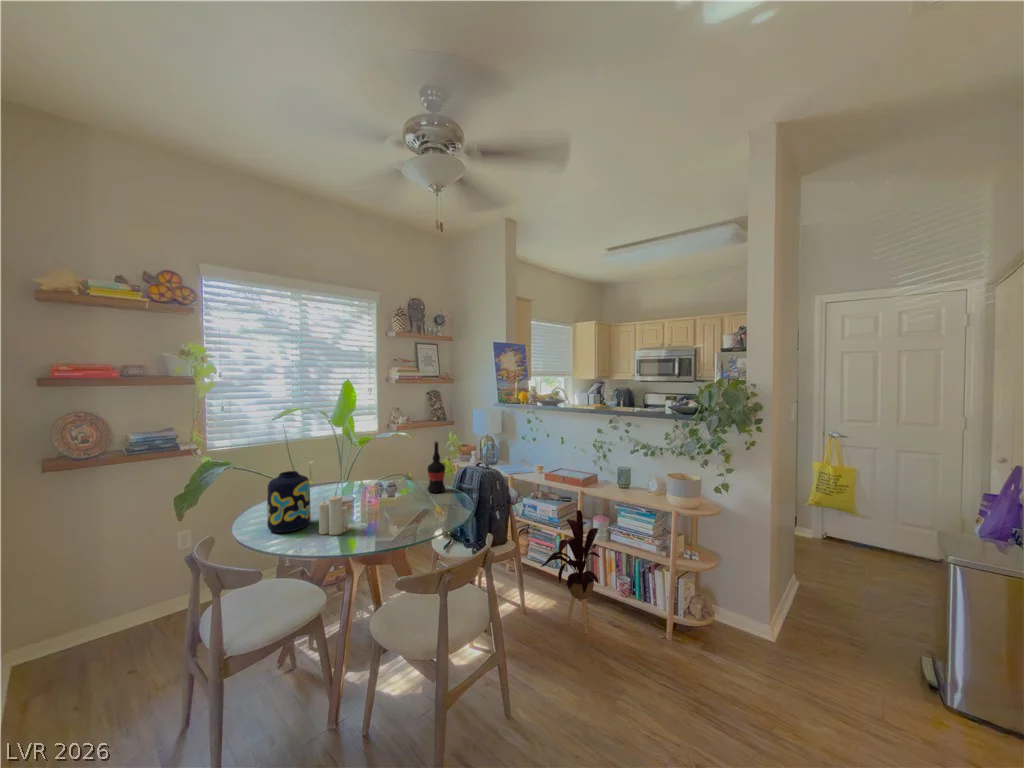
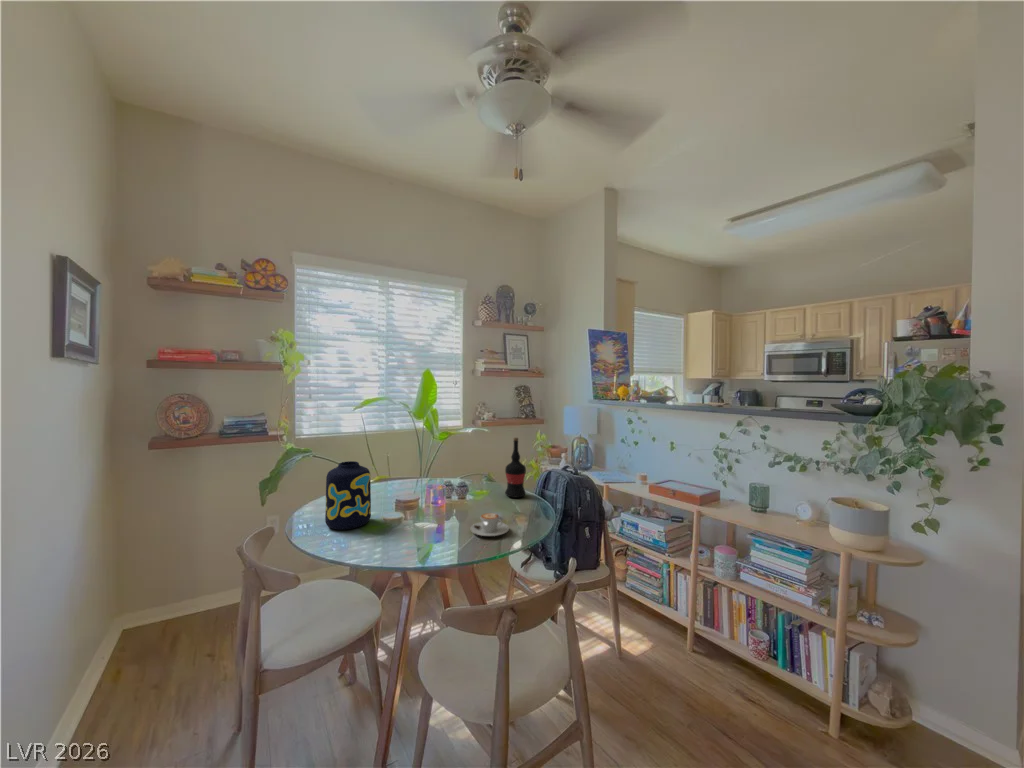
candle: present [318,495,349,535] -> none [375,489,408,539]
coffee cup: none [404,506,437,525] -> present [470,513,509,536]
house plant: present [541,510,600,634] -> none [641,536,727,703]

